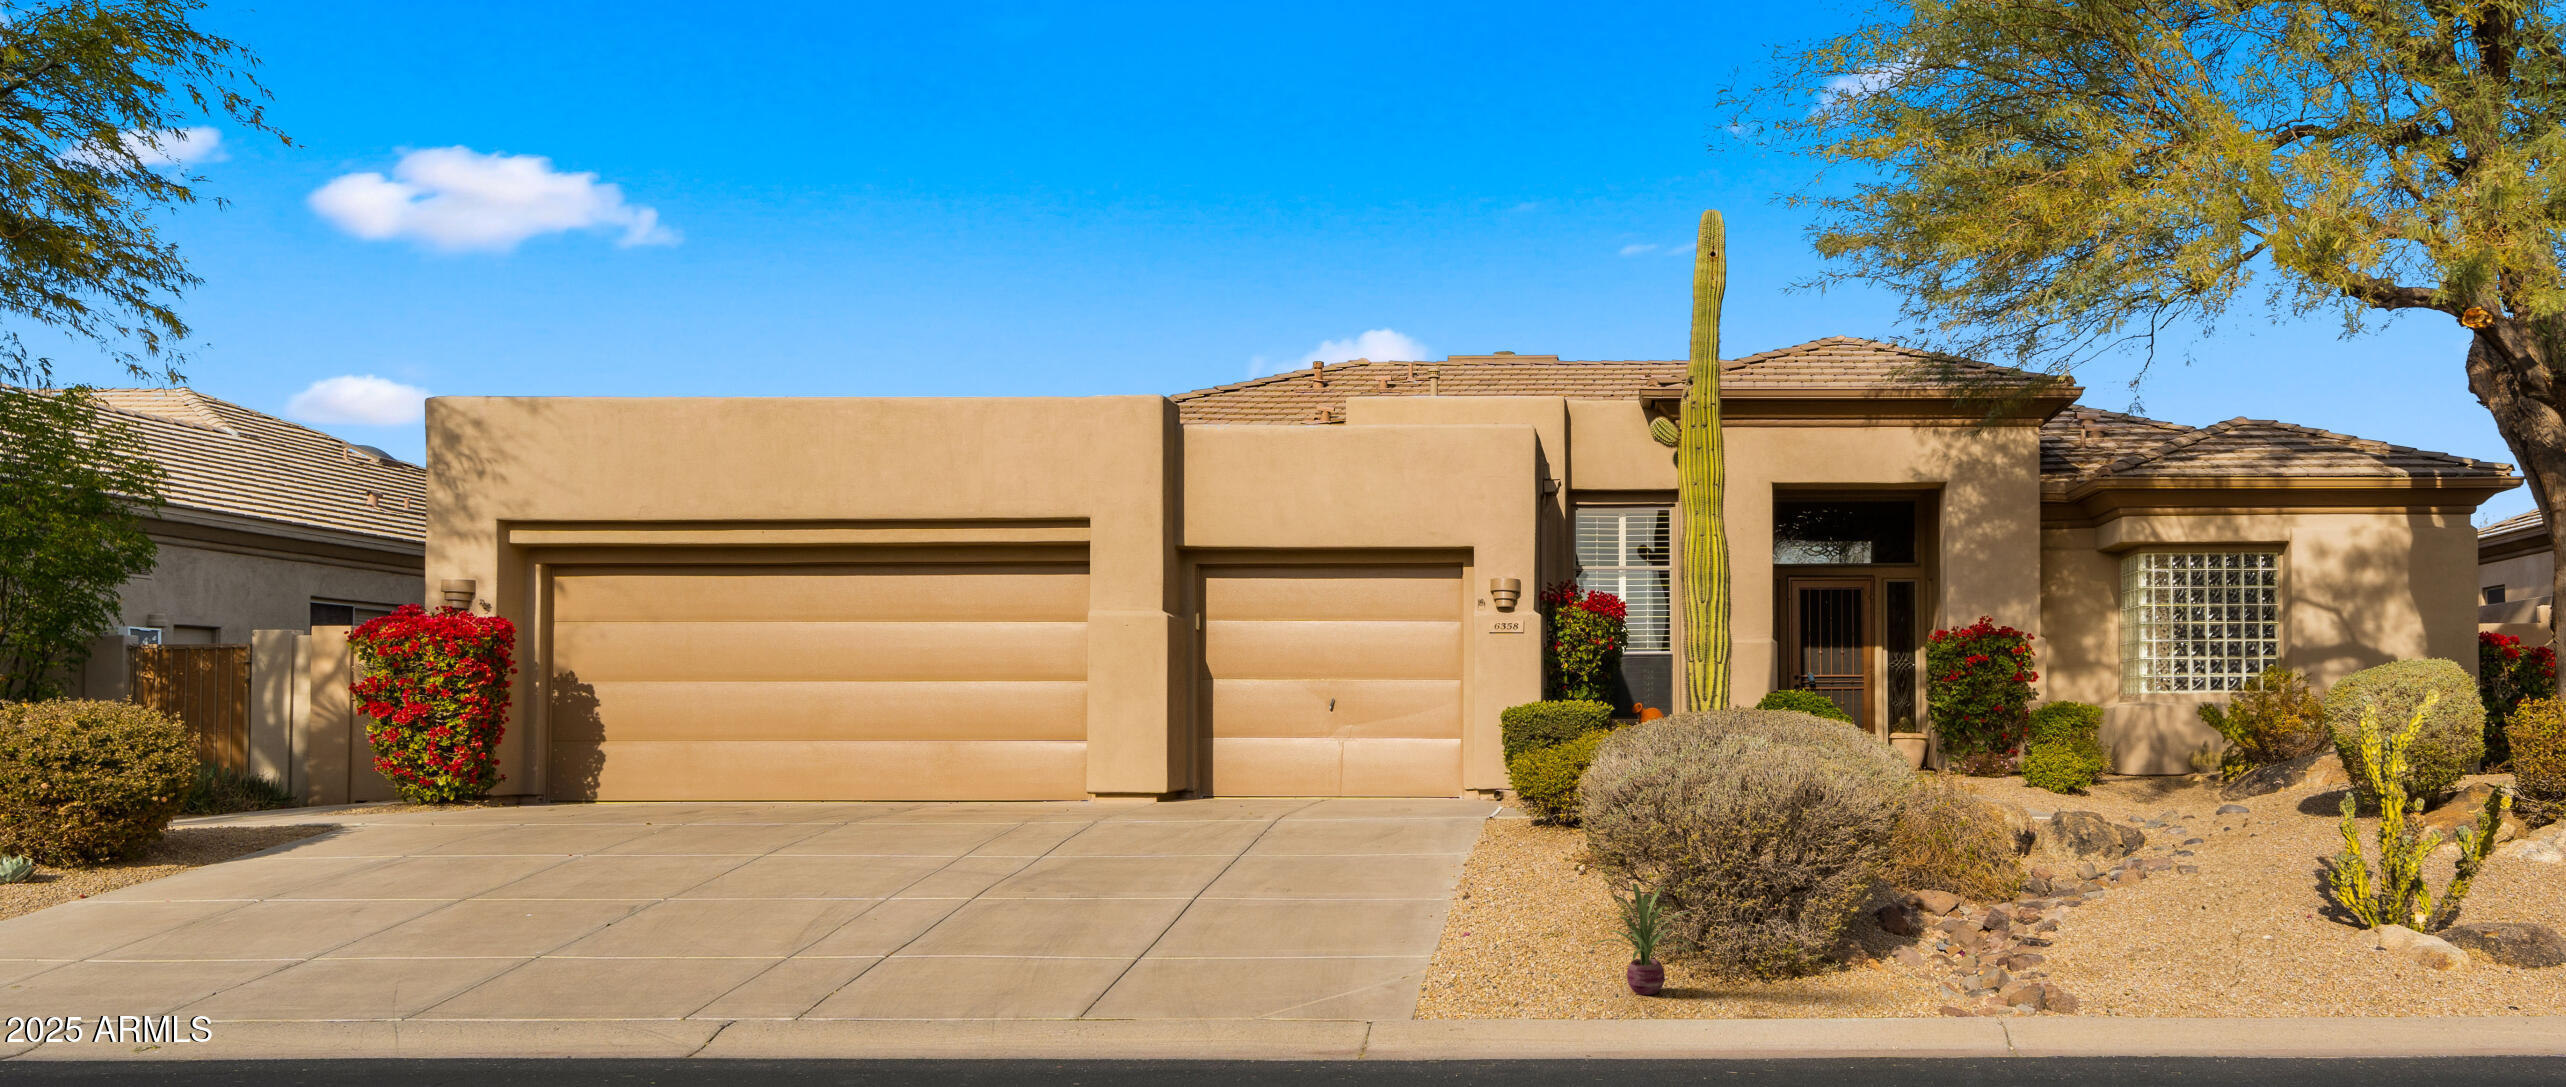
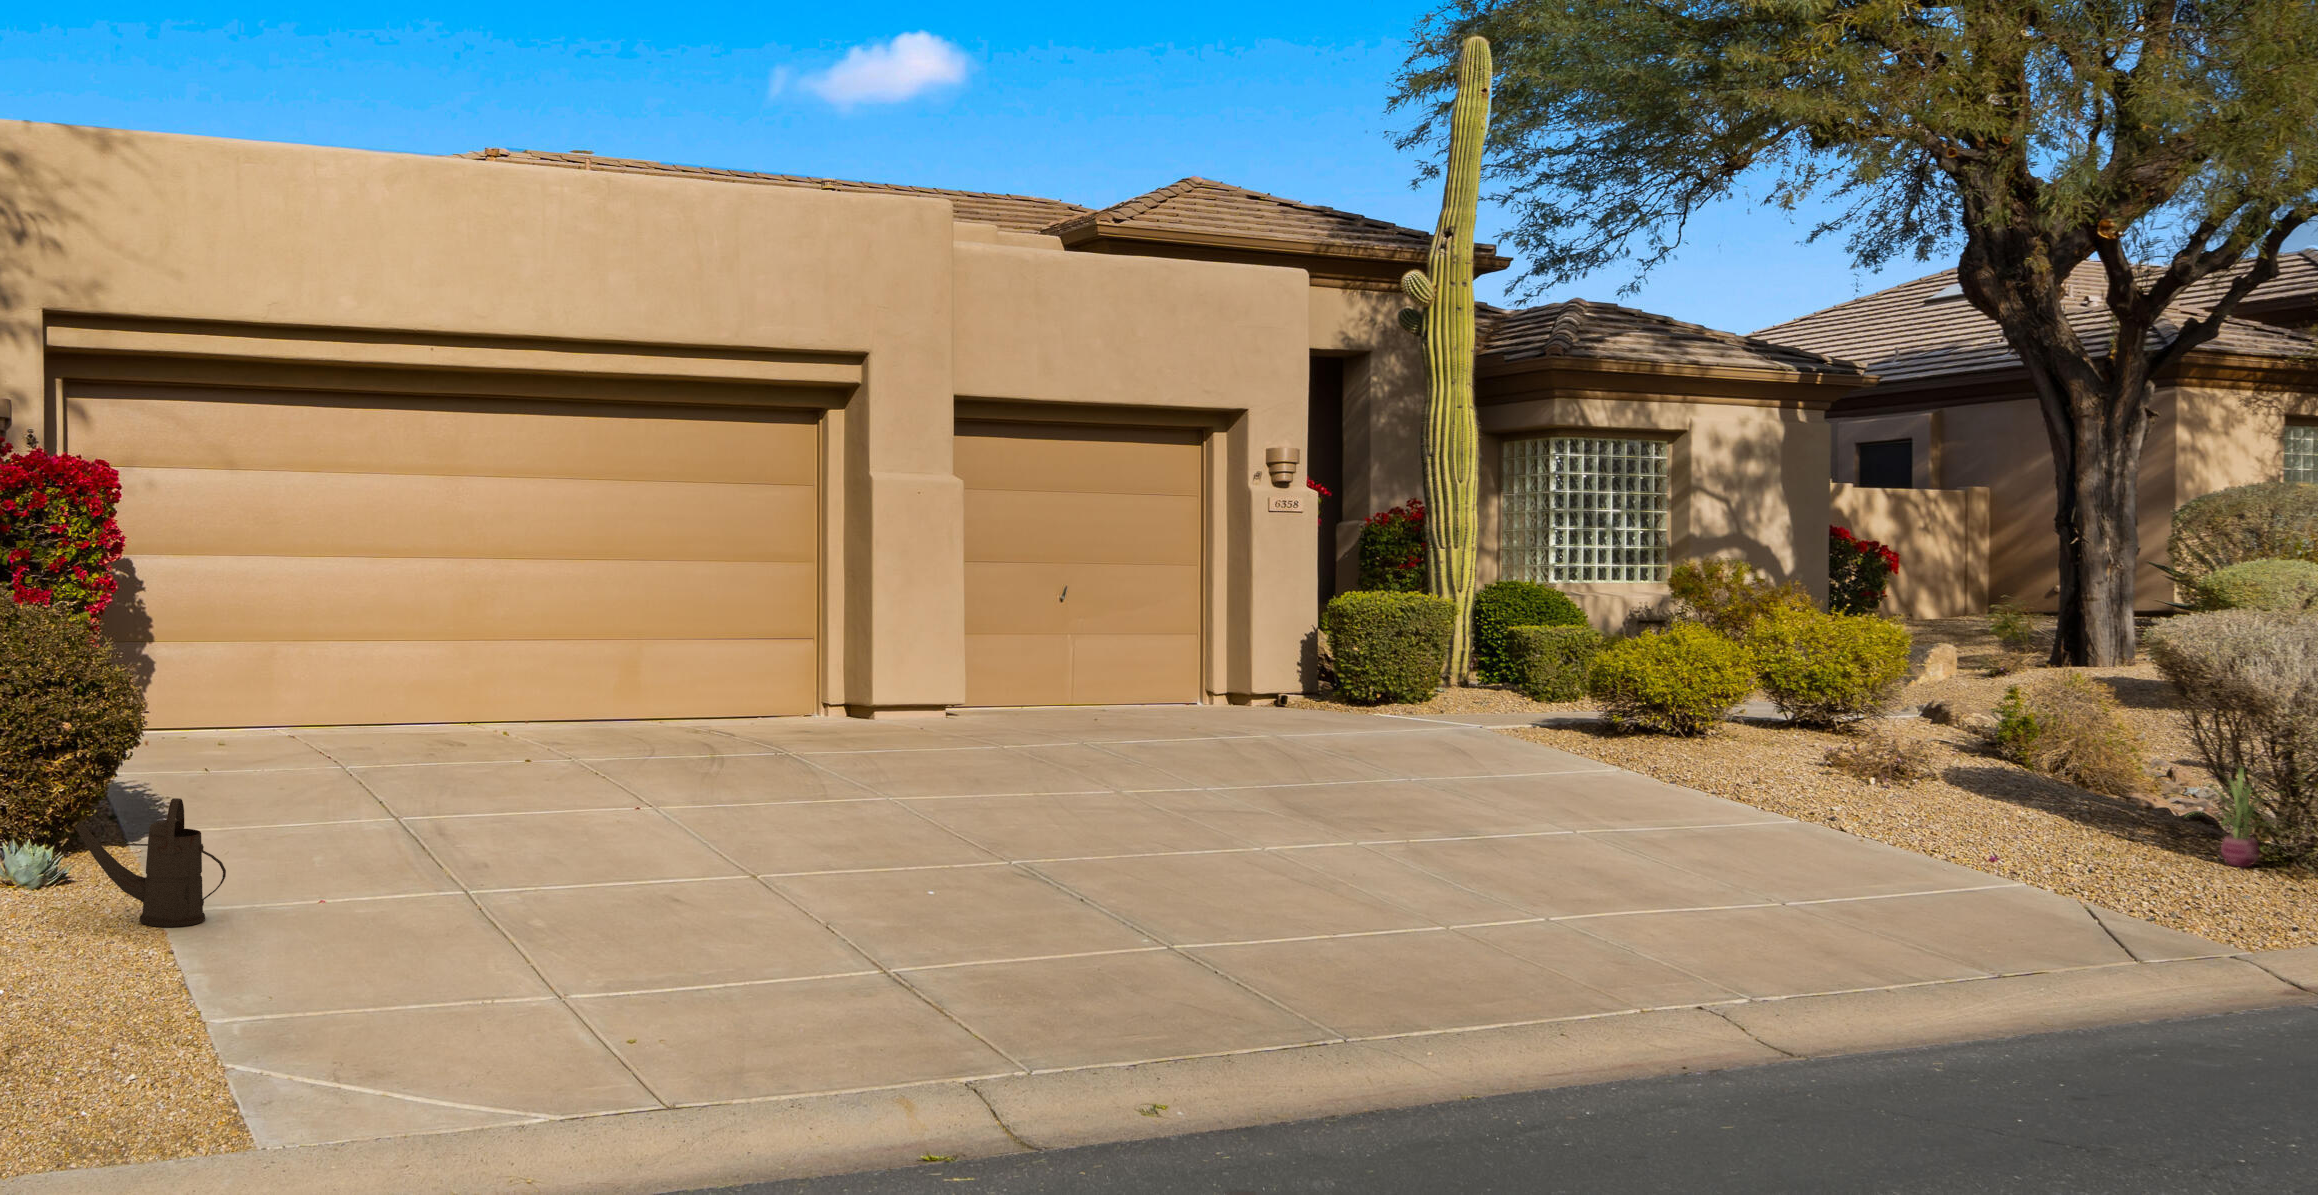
watering can: none [113,807,167,885] -> present [75,798,226,927]

